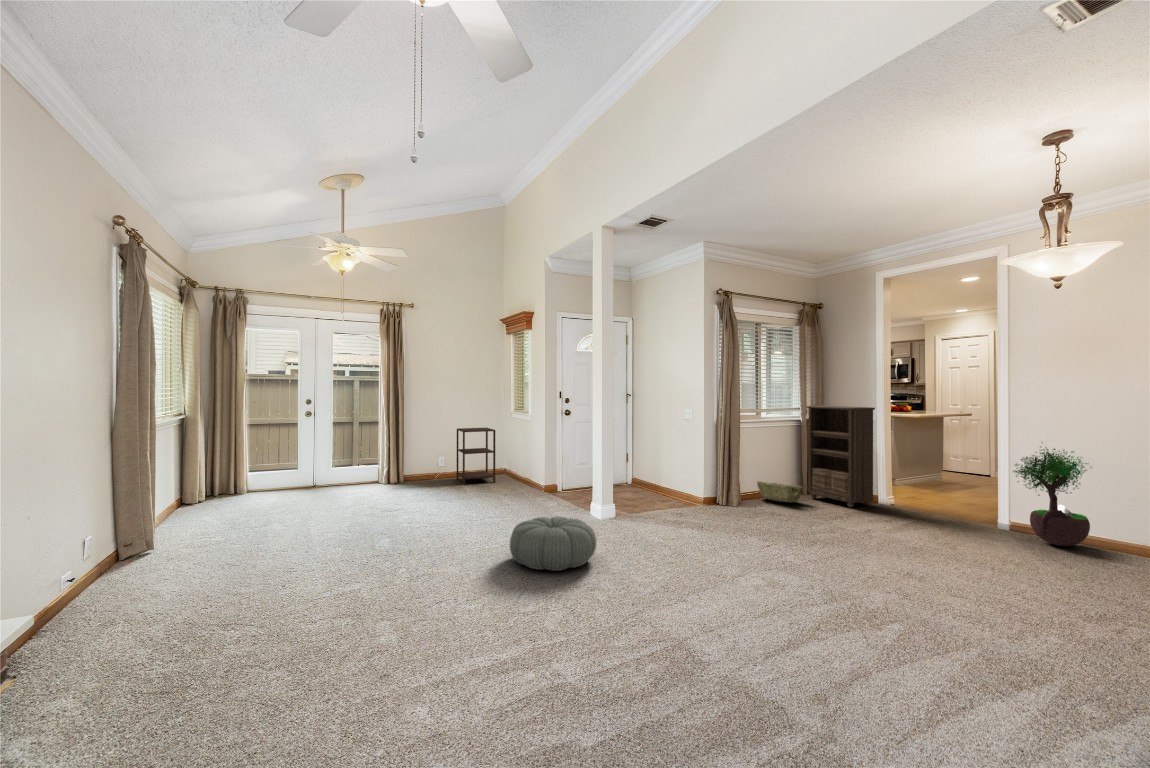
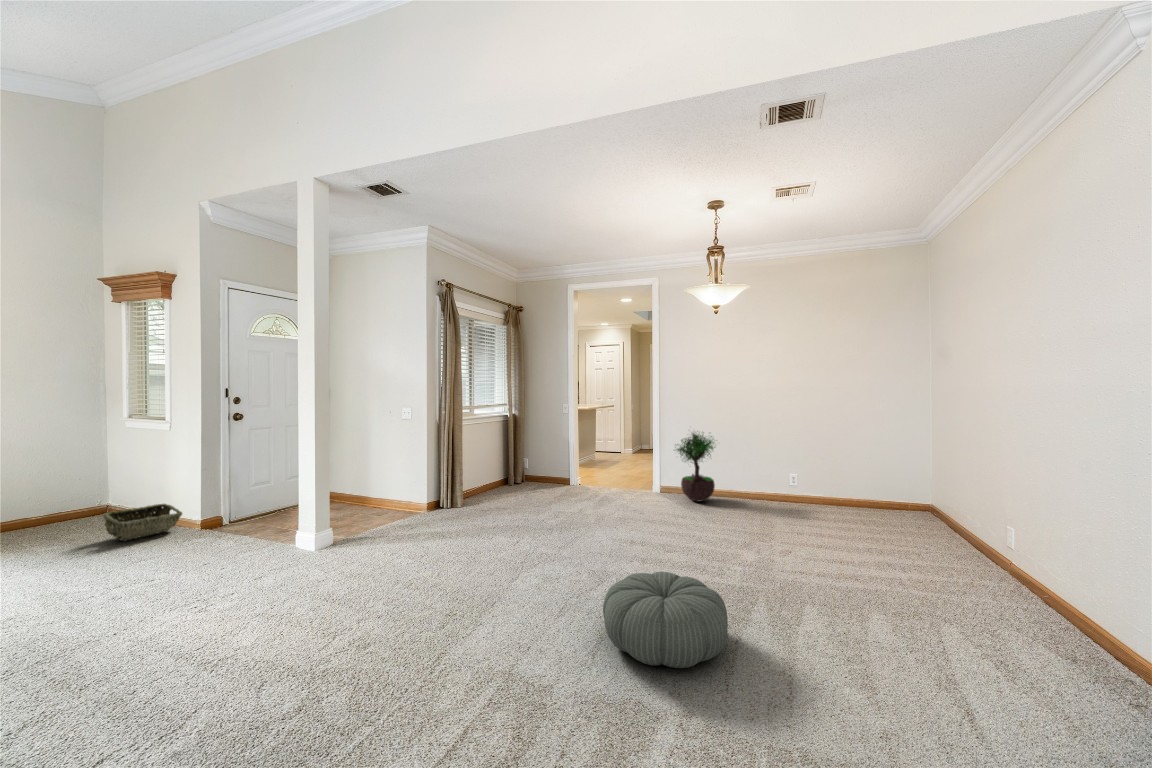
bookshelf: present [807,406,875,507] -> none [515,401,571,492]
side table: present [457,428,495,485] -> none [12,445,102,540]
woven basket: present [757,481,802,502] -> present [103,504,182,541]
pouf: present [510,516,596,571] -> present [603,572,728,668]

